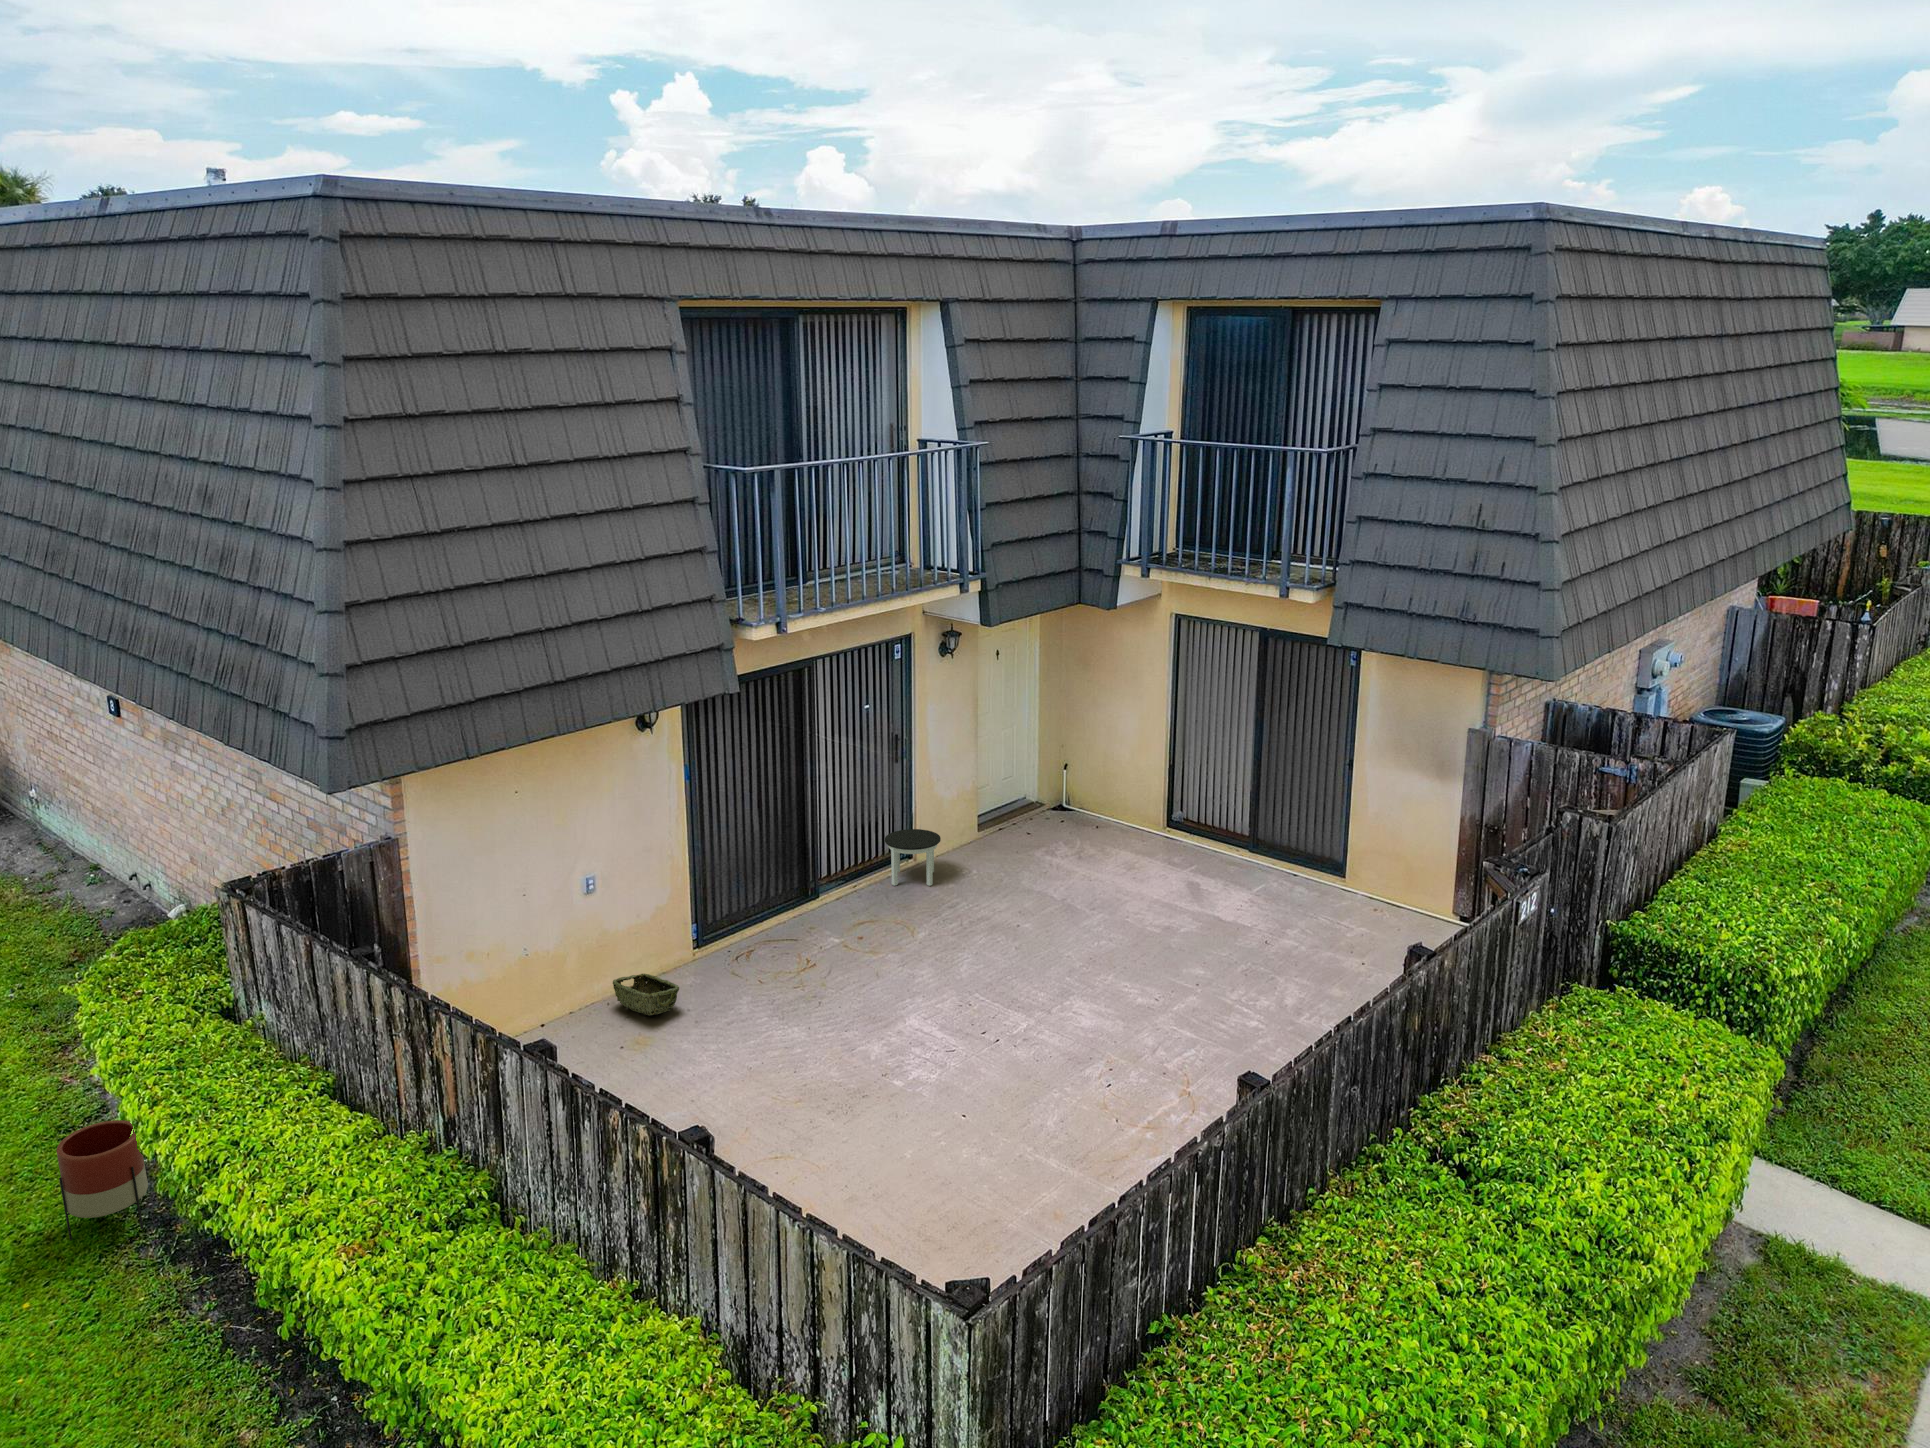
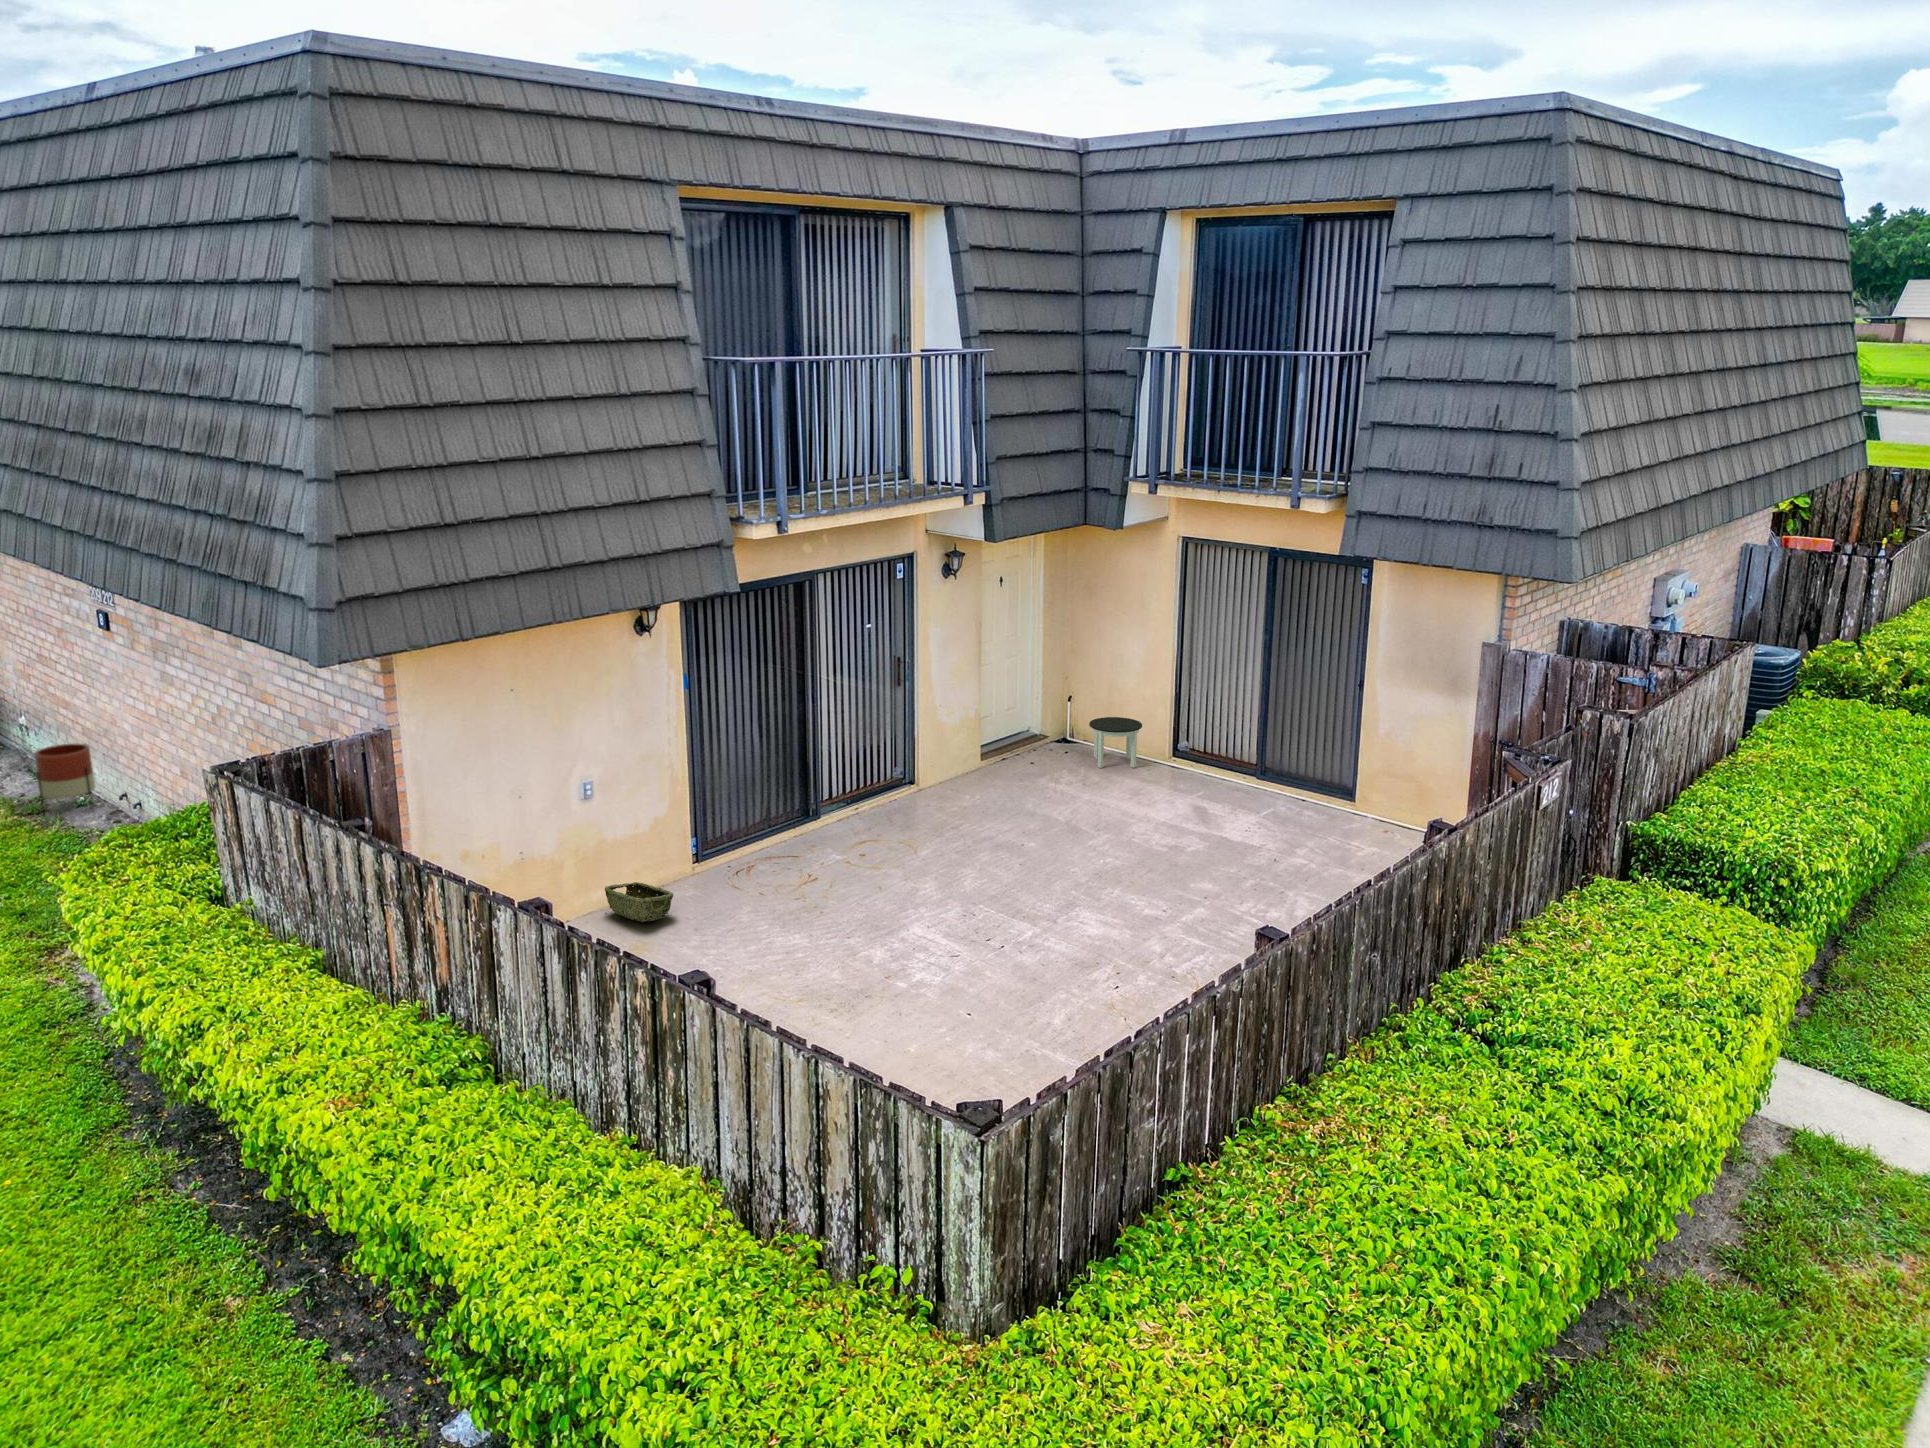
round table: present [885,829,941,886] -> present [1089,717,1142,768]
planter: present [57,1120,148,1240] -> present [34,744,95,814]

